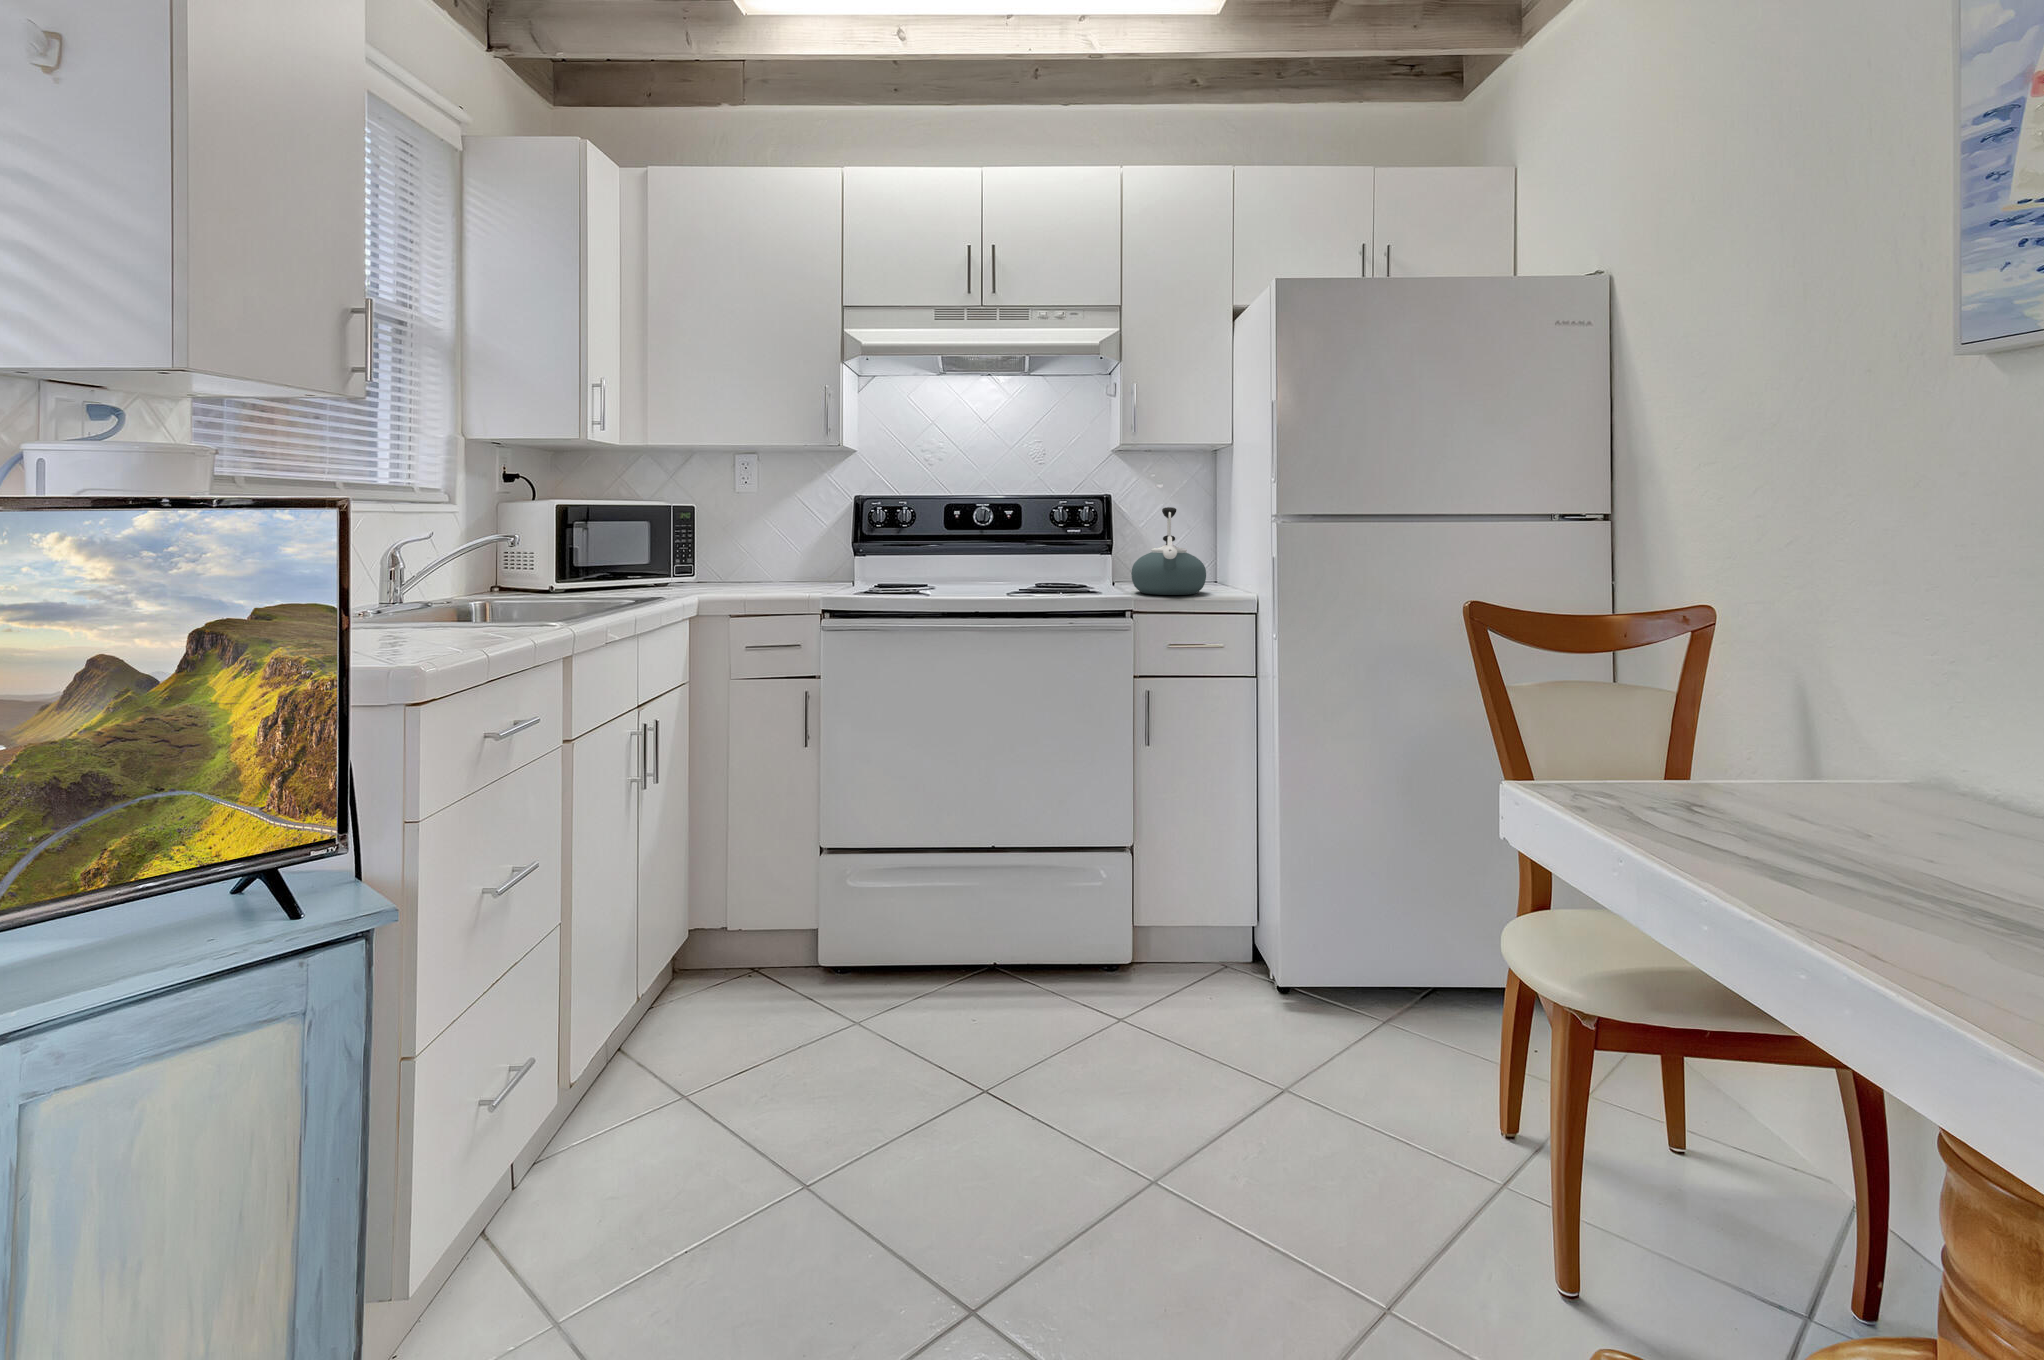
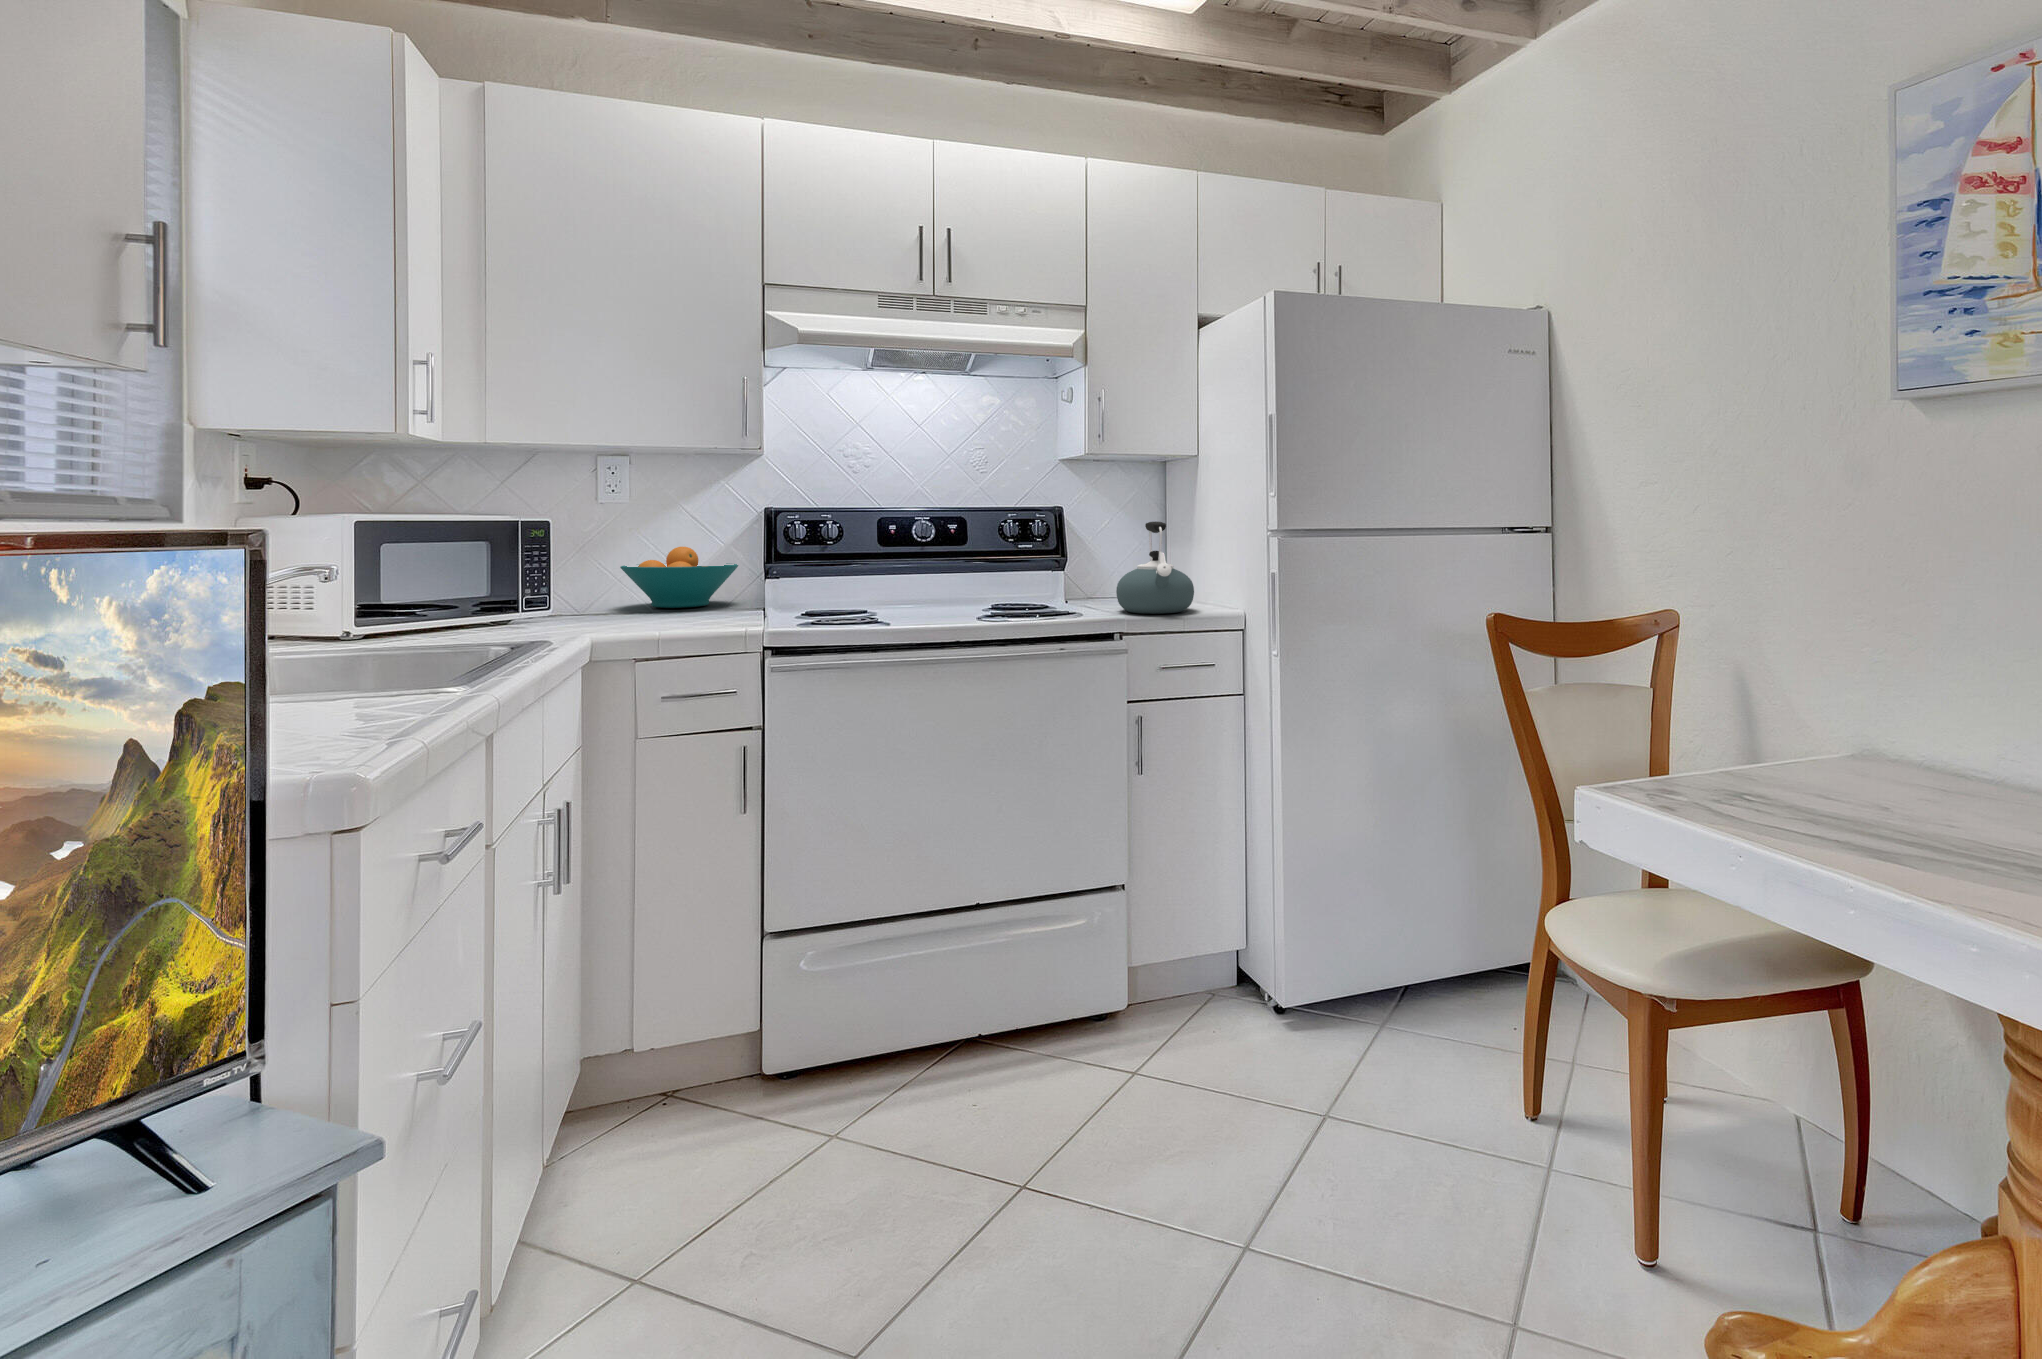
fruit bowl: none [742,529,829,578] -> present [620,547,738,608]

